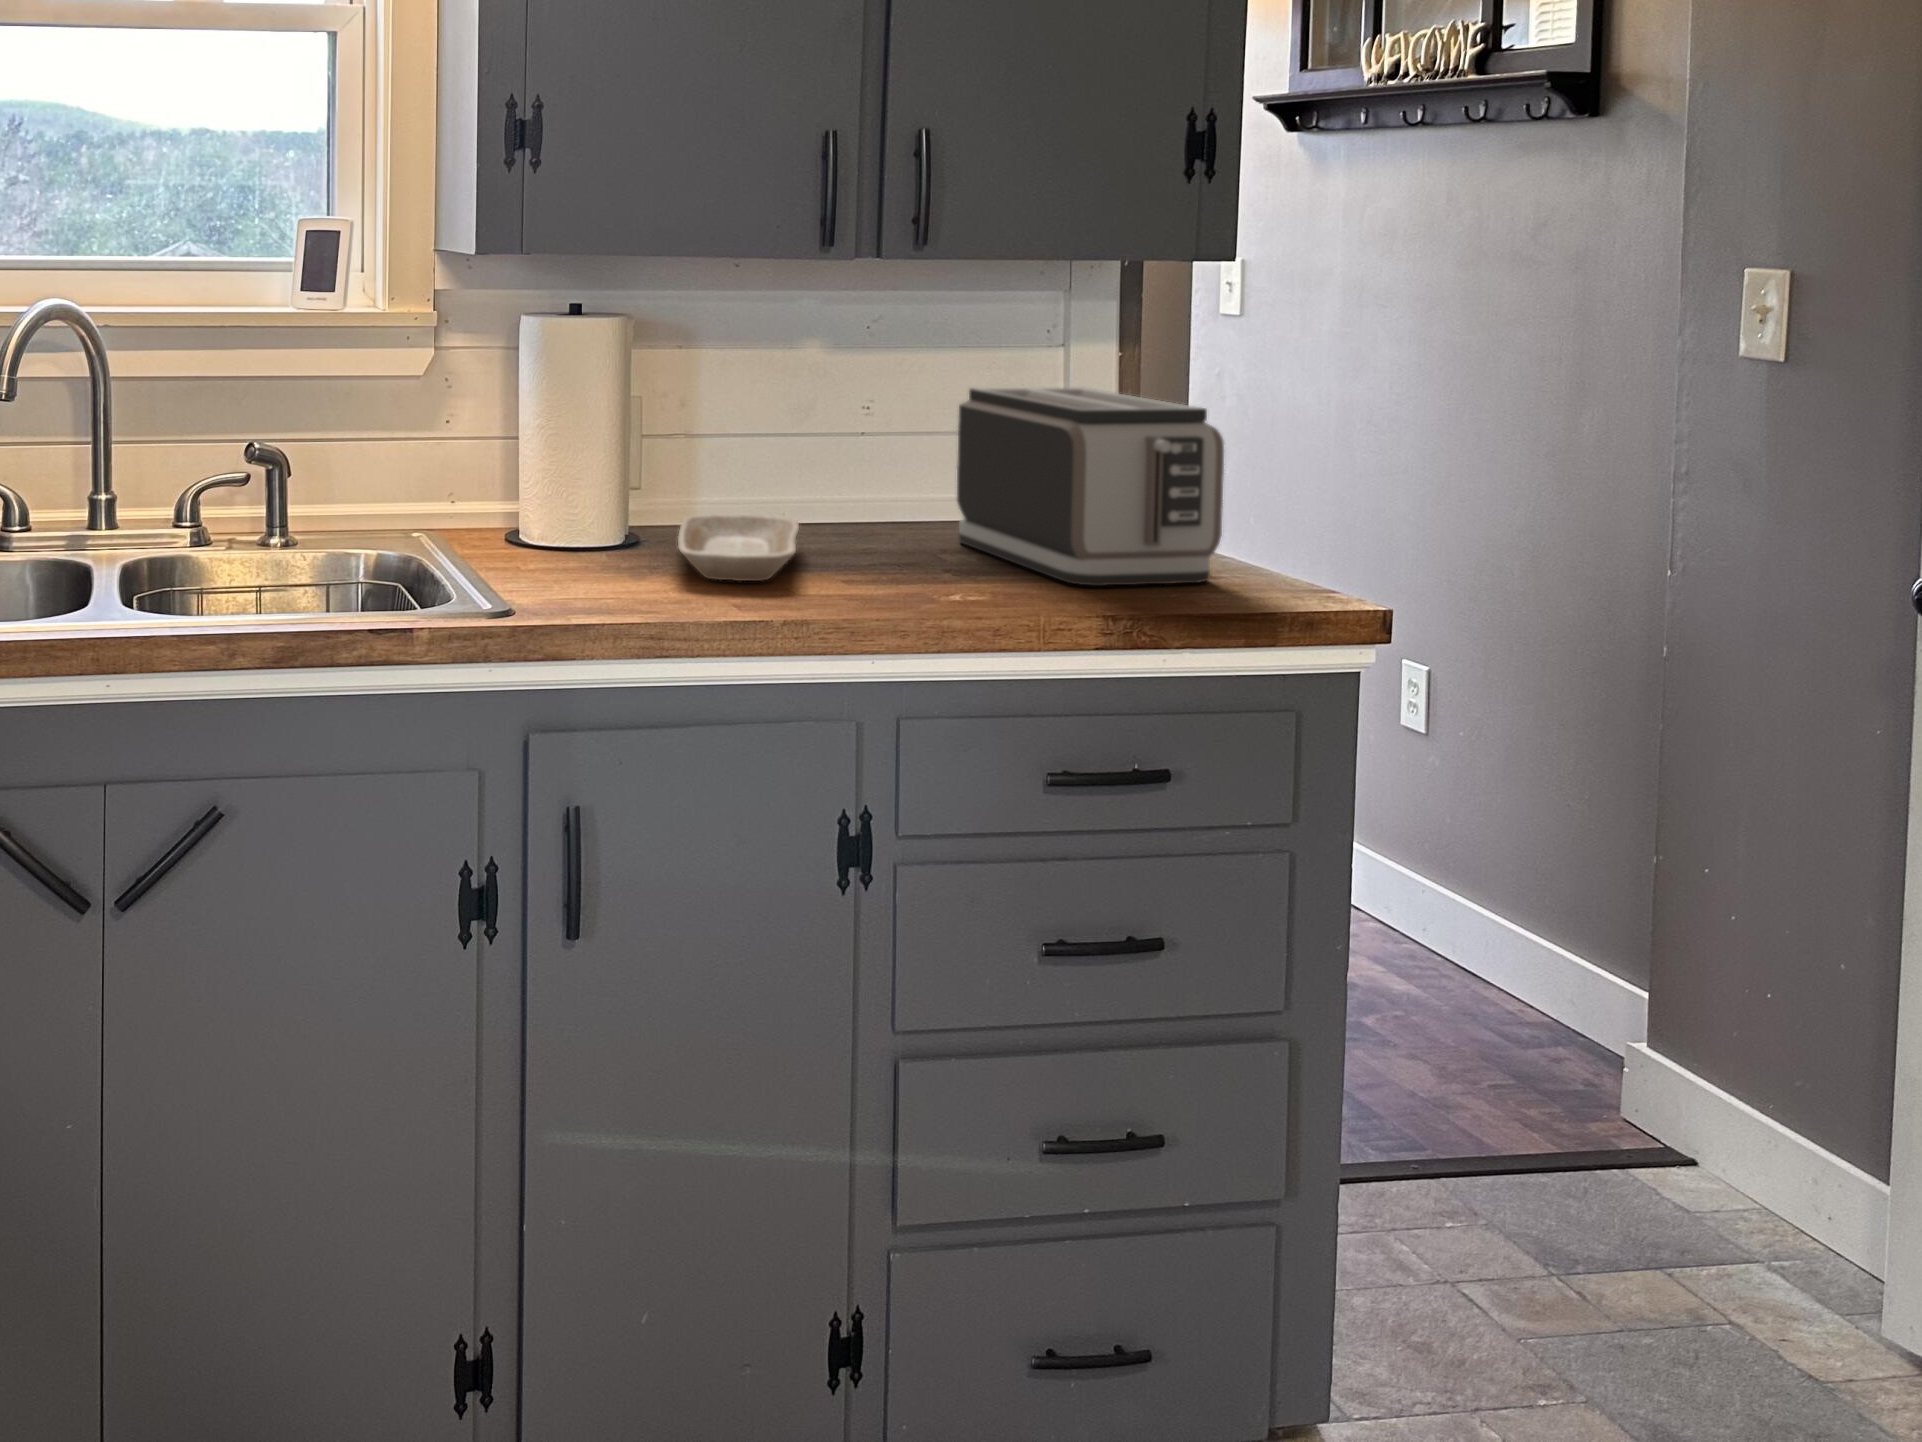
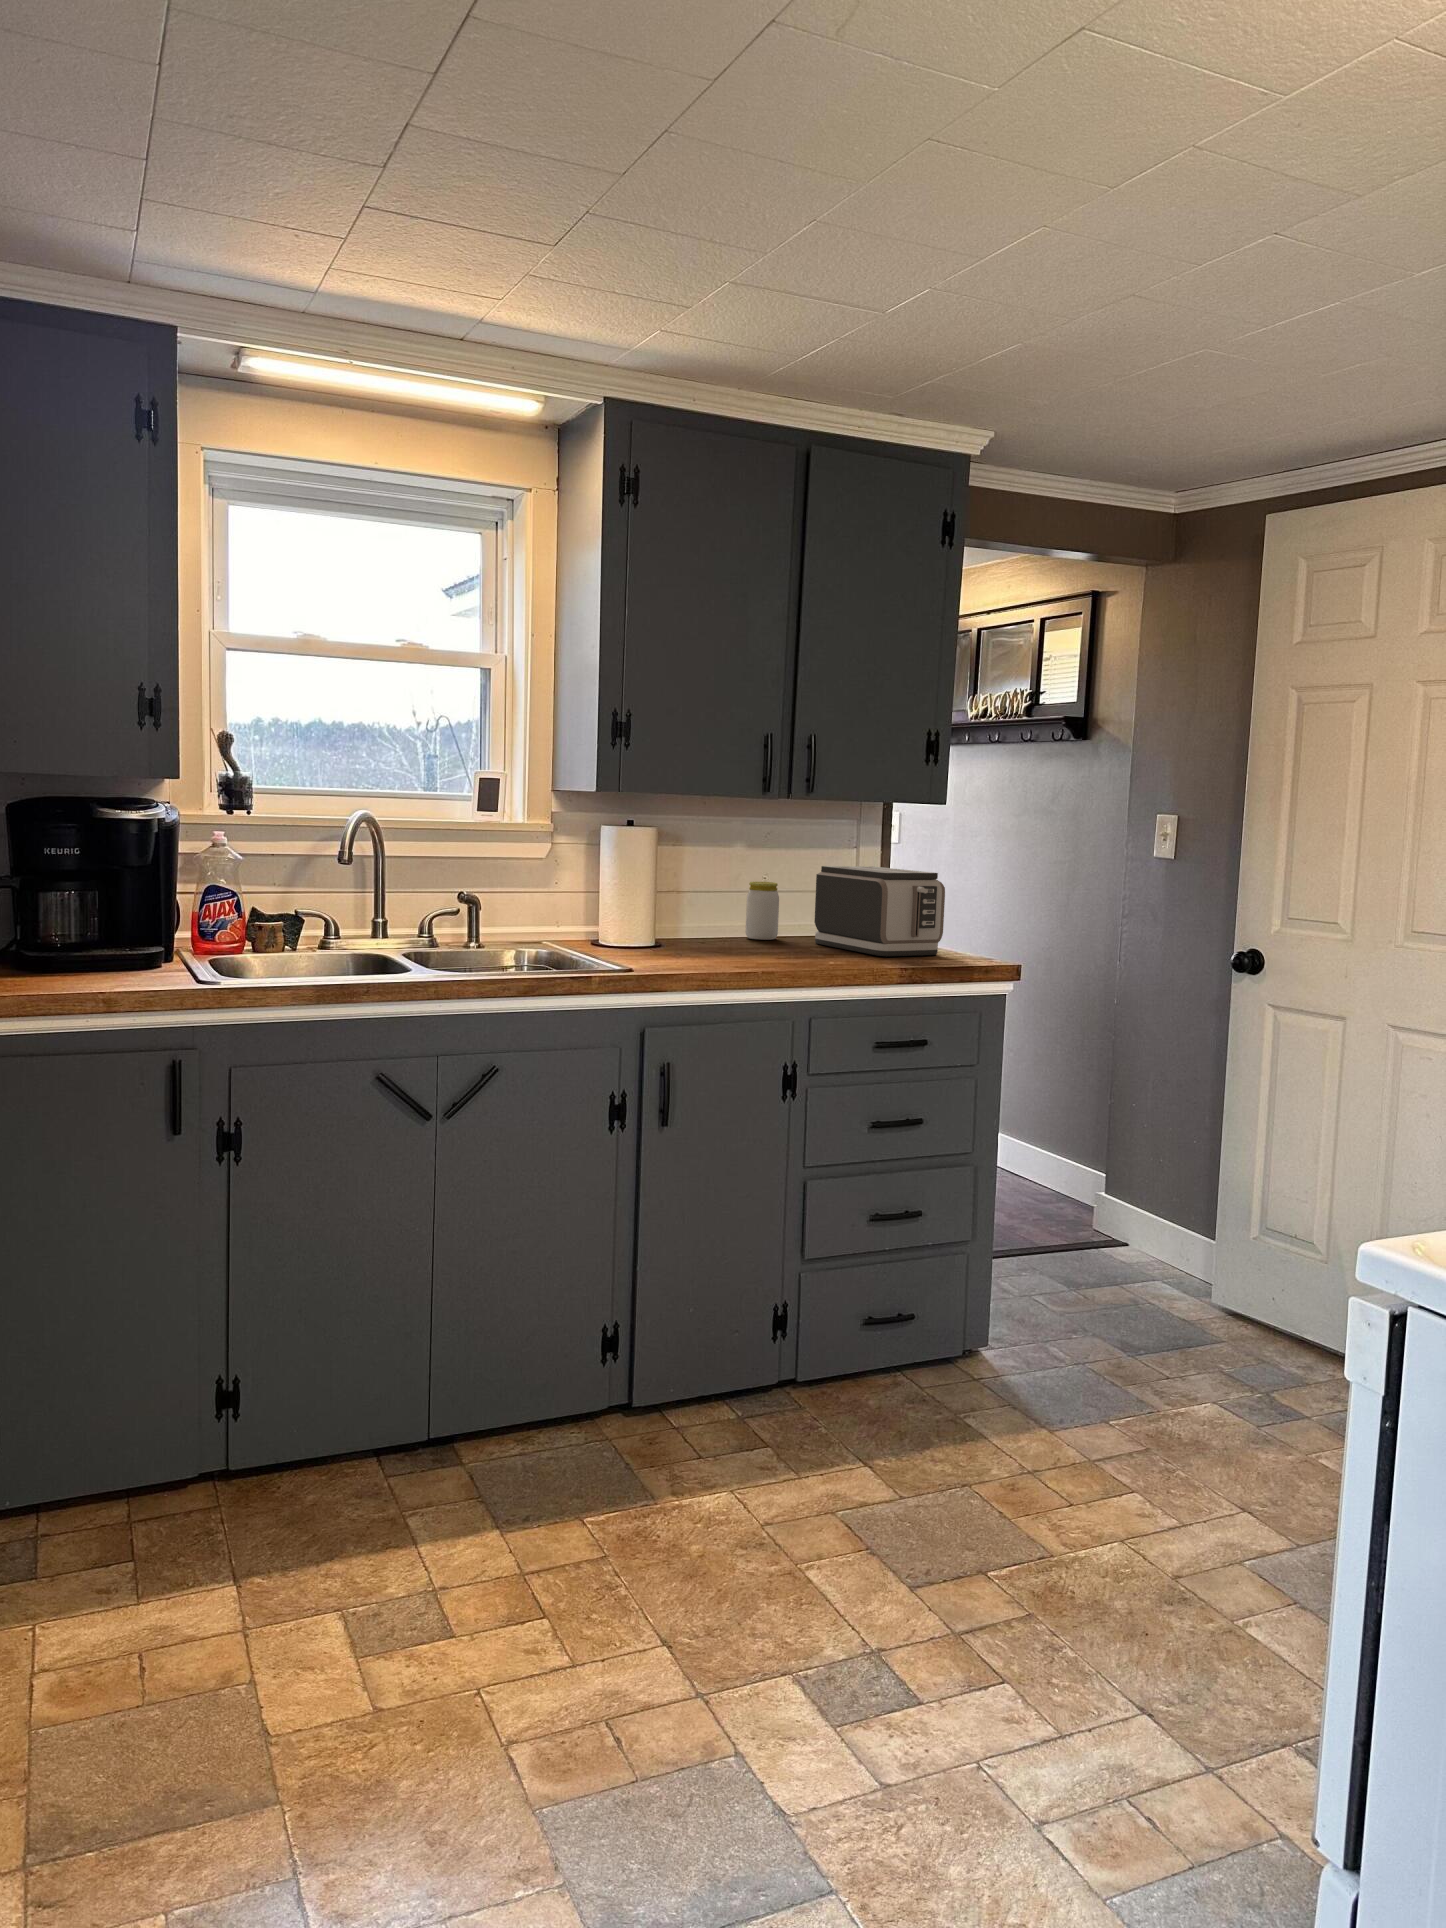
jar: none [826,416,891,531] -> present [746,882,779,940]
tray: present [678,514,799,581] -> none [686,930,757,957]

